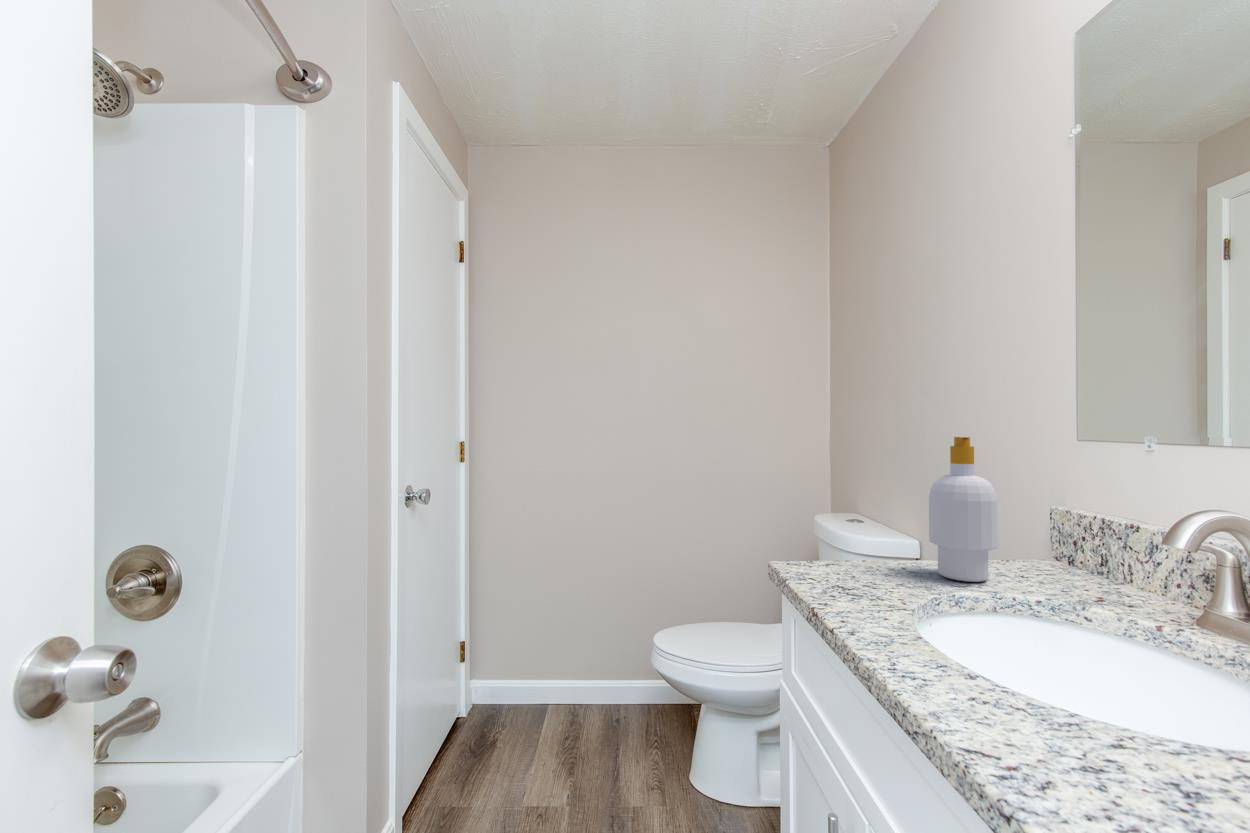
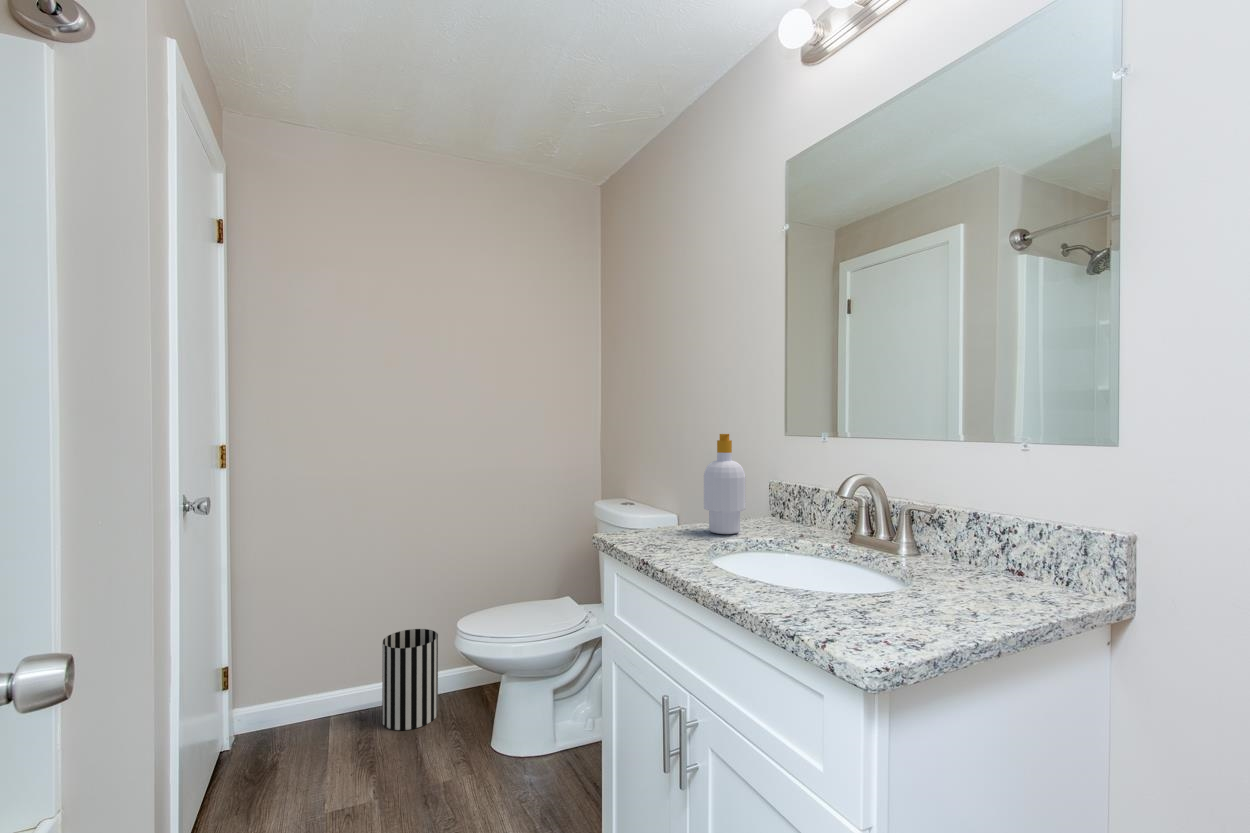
wastebasket: none [593,631,646,734] -> present [382,629,438,730]

